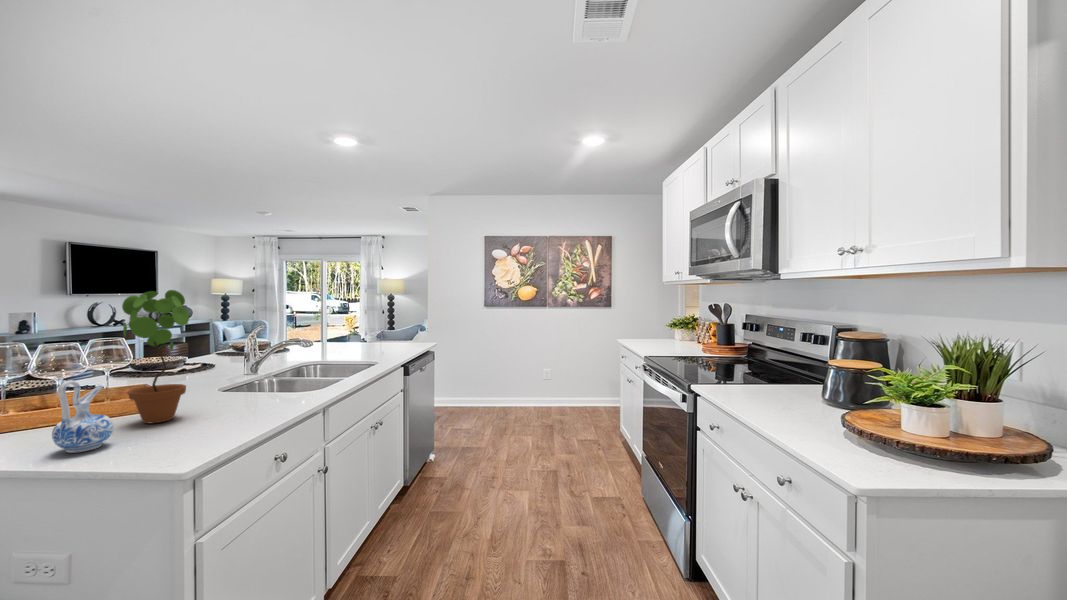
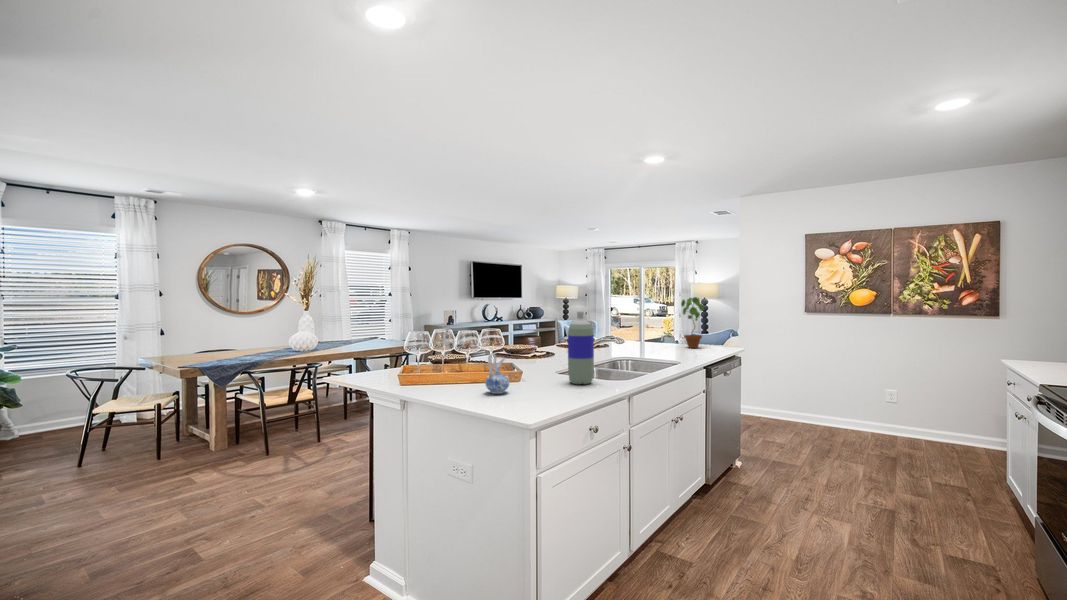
potted plant: present [122,290,189,423] -> present [681,297,704,348]
bottle: none [233,304,277,409] -> present [568,311,594,384]

